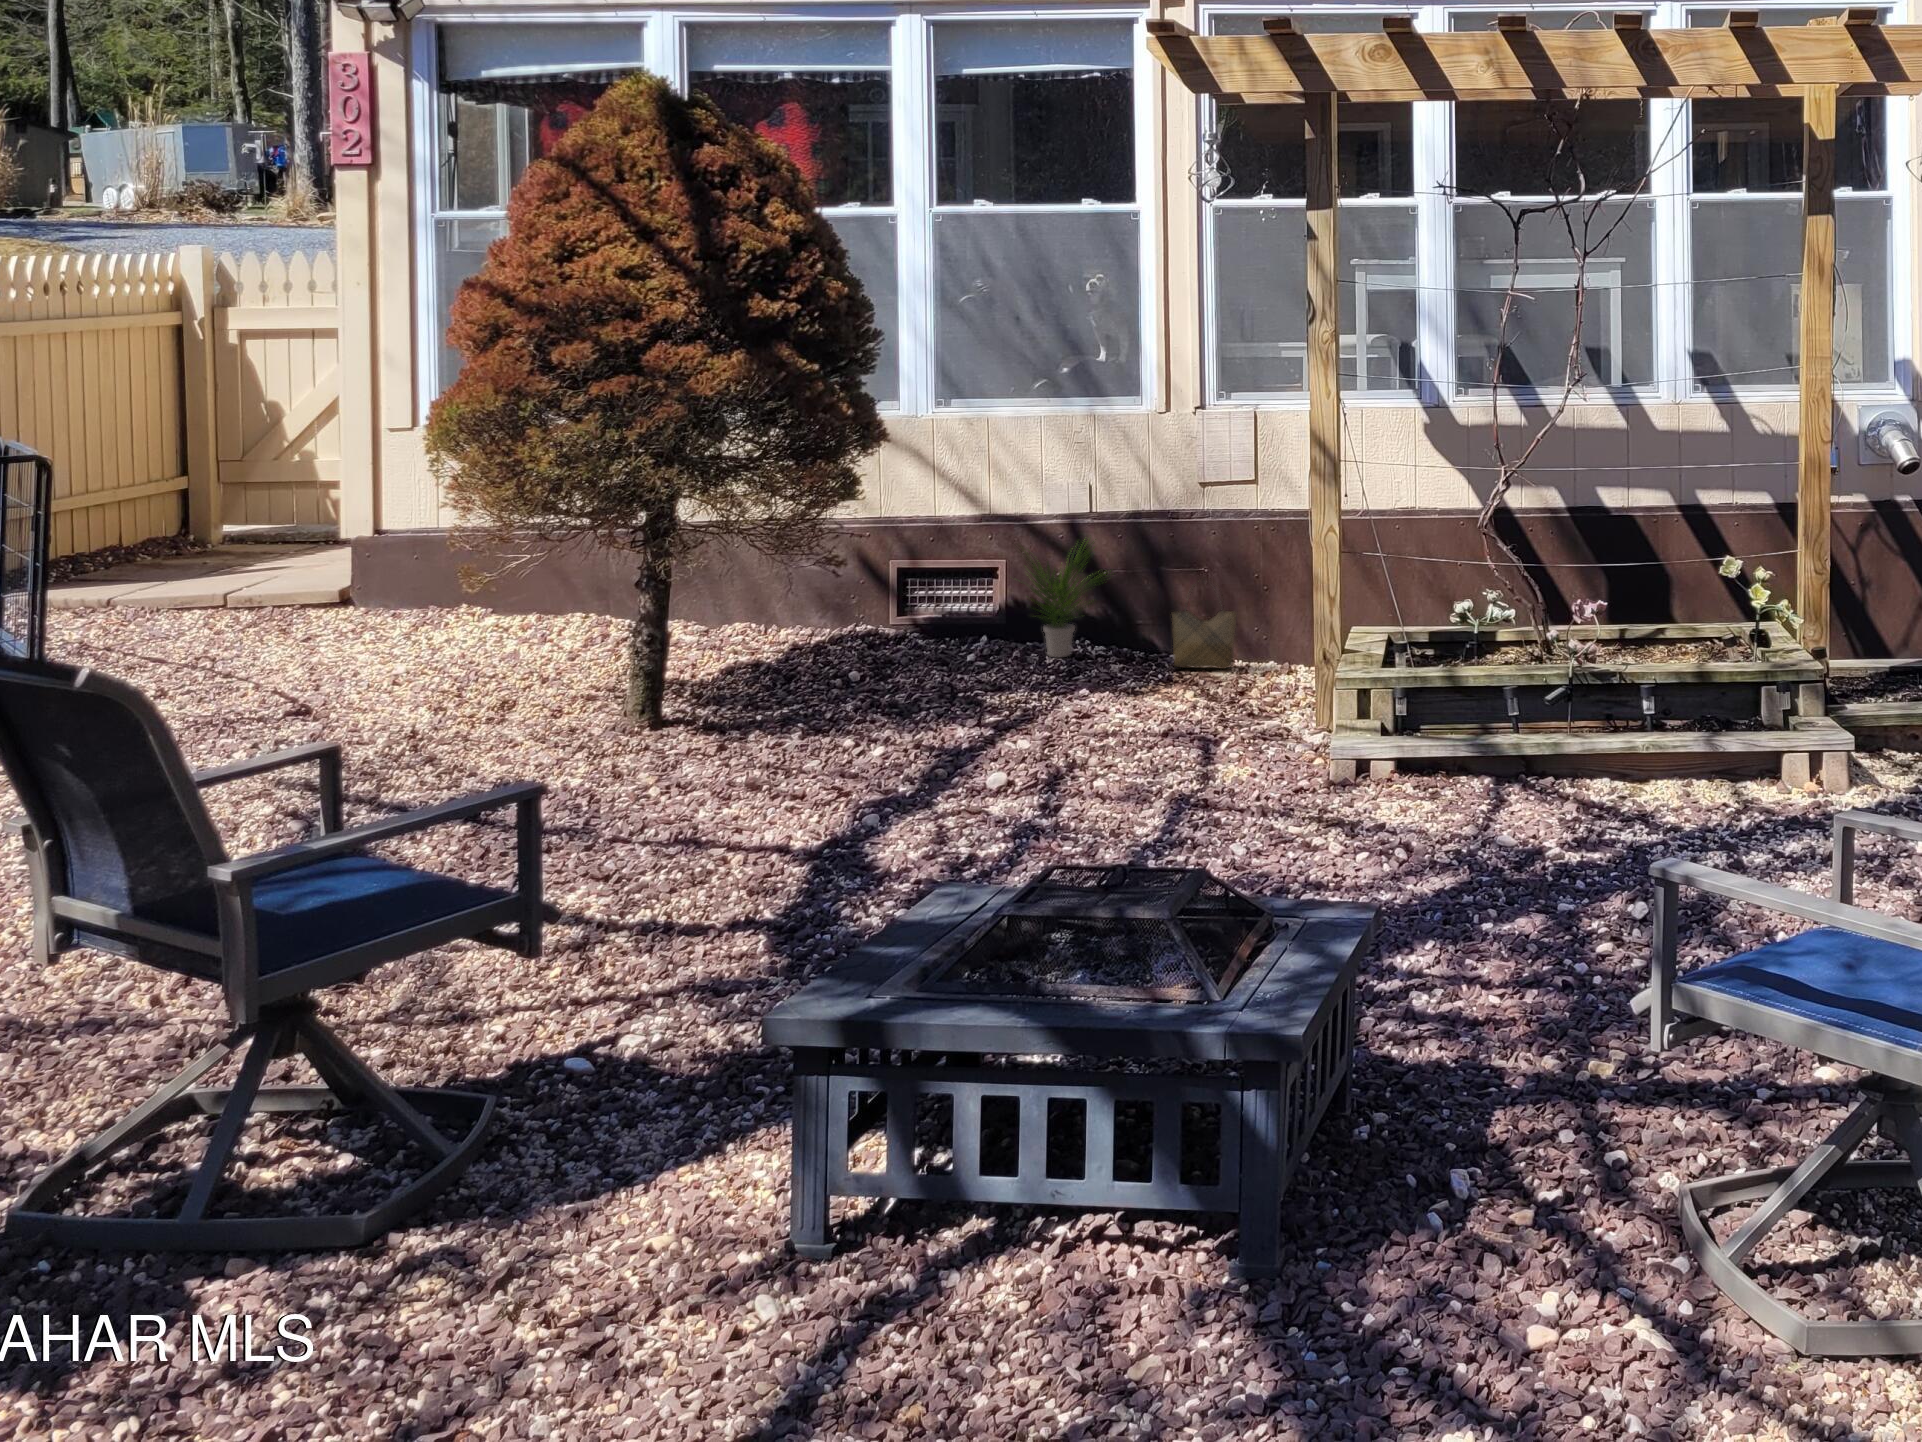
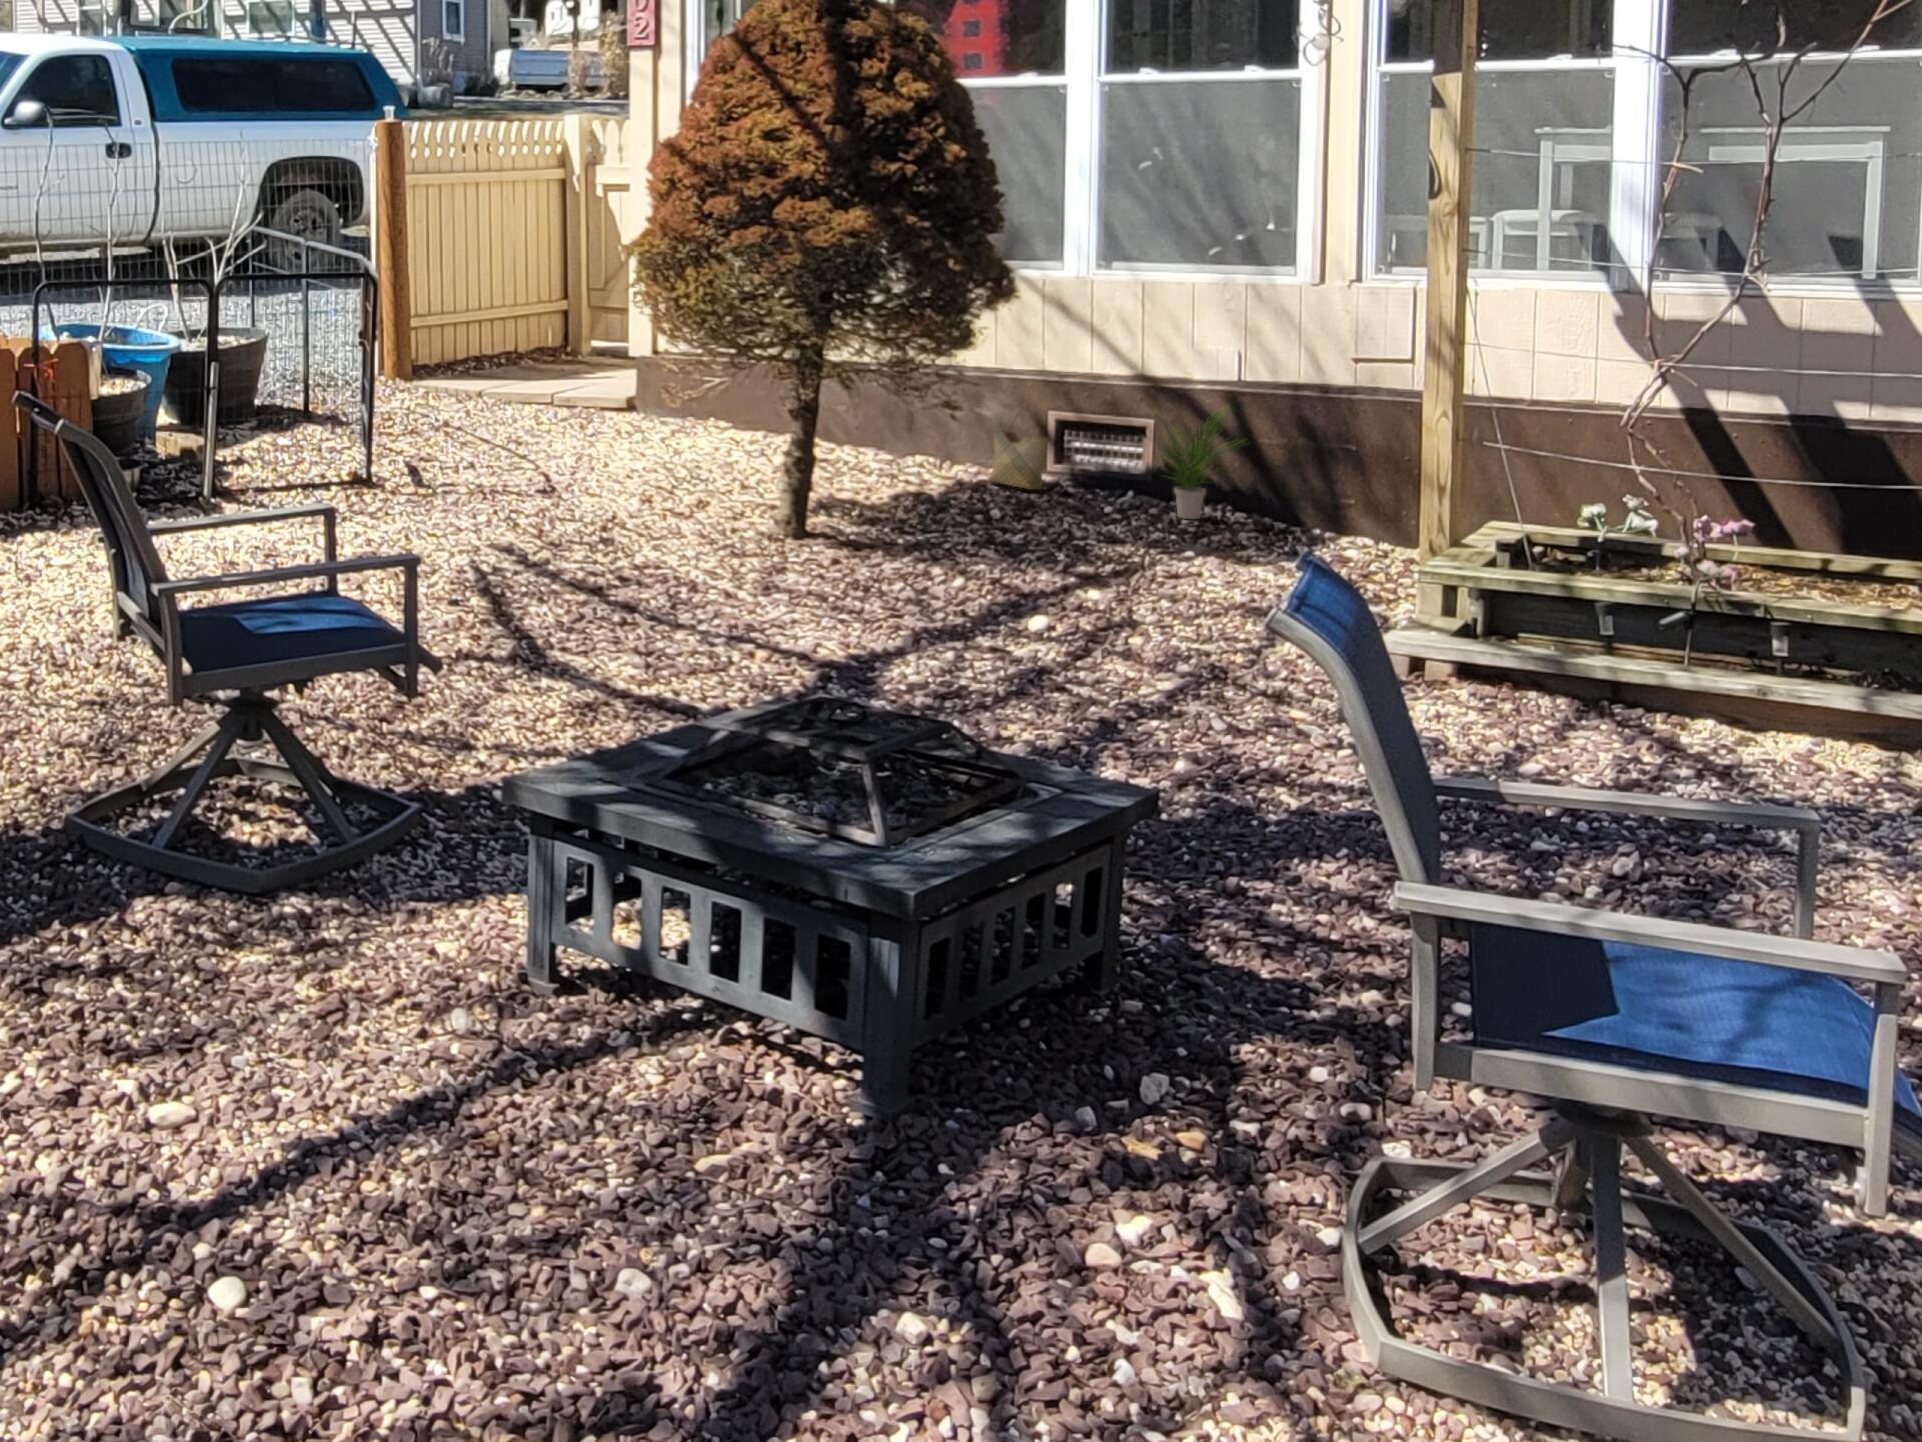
woven basket: present [1172,584,1237,669] -> present [990,410,1049,490]

